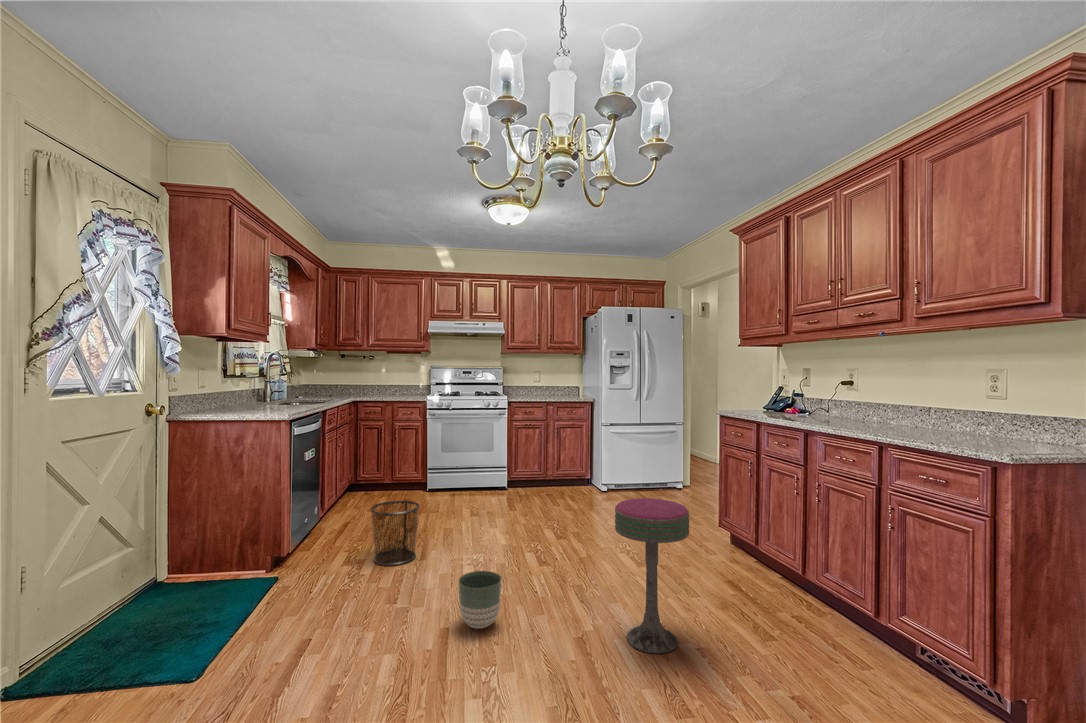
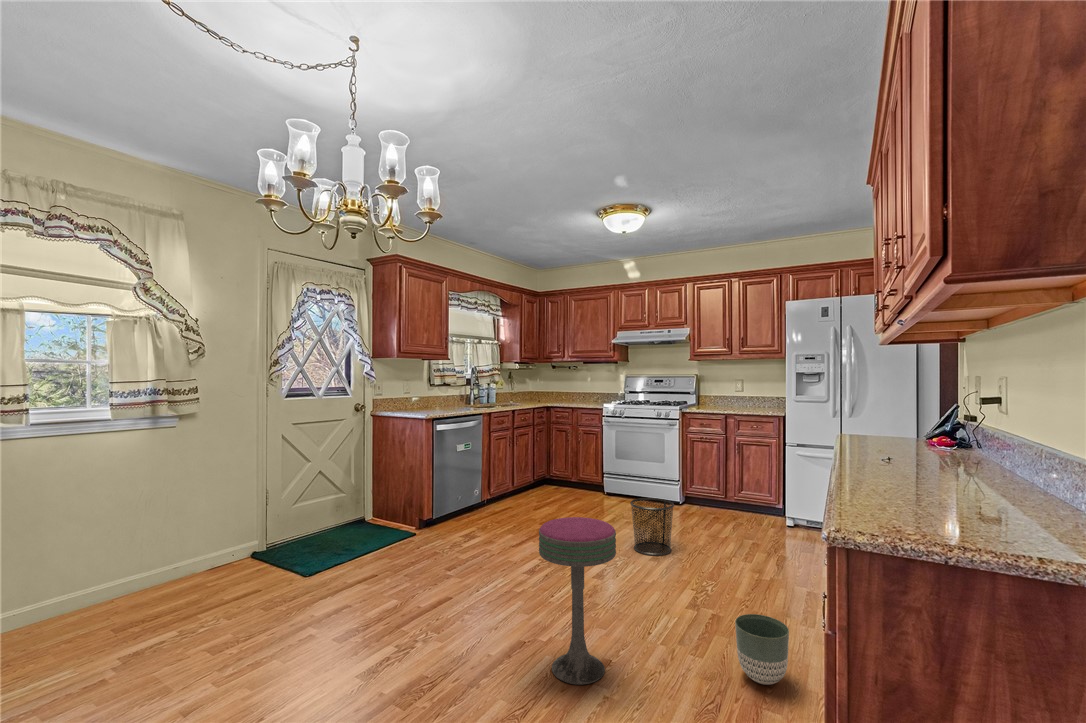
waste bin: present [370,501,420,566] -> present [630,498,674,556]
planter: present [459,571,501,629] -> present [735,614,789,685]

